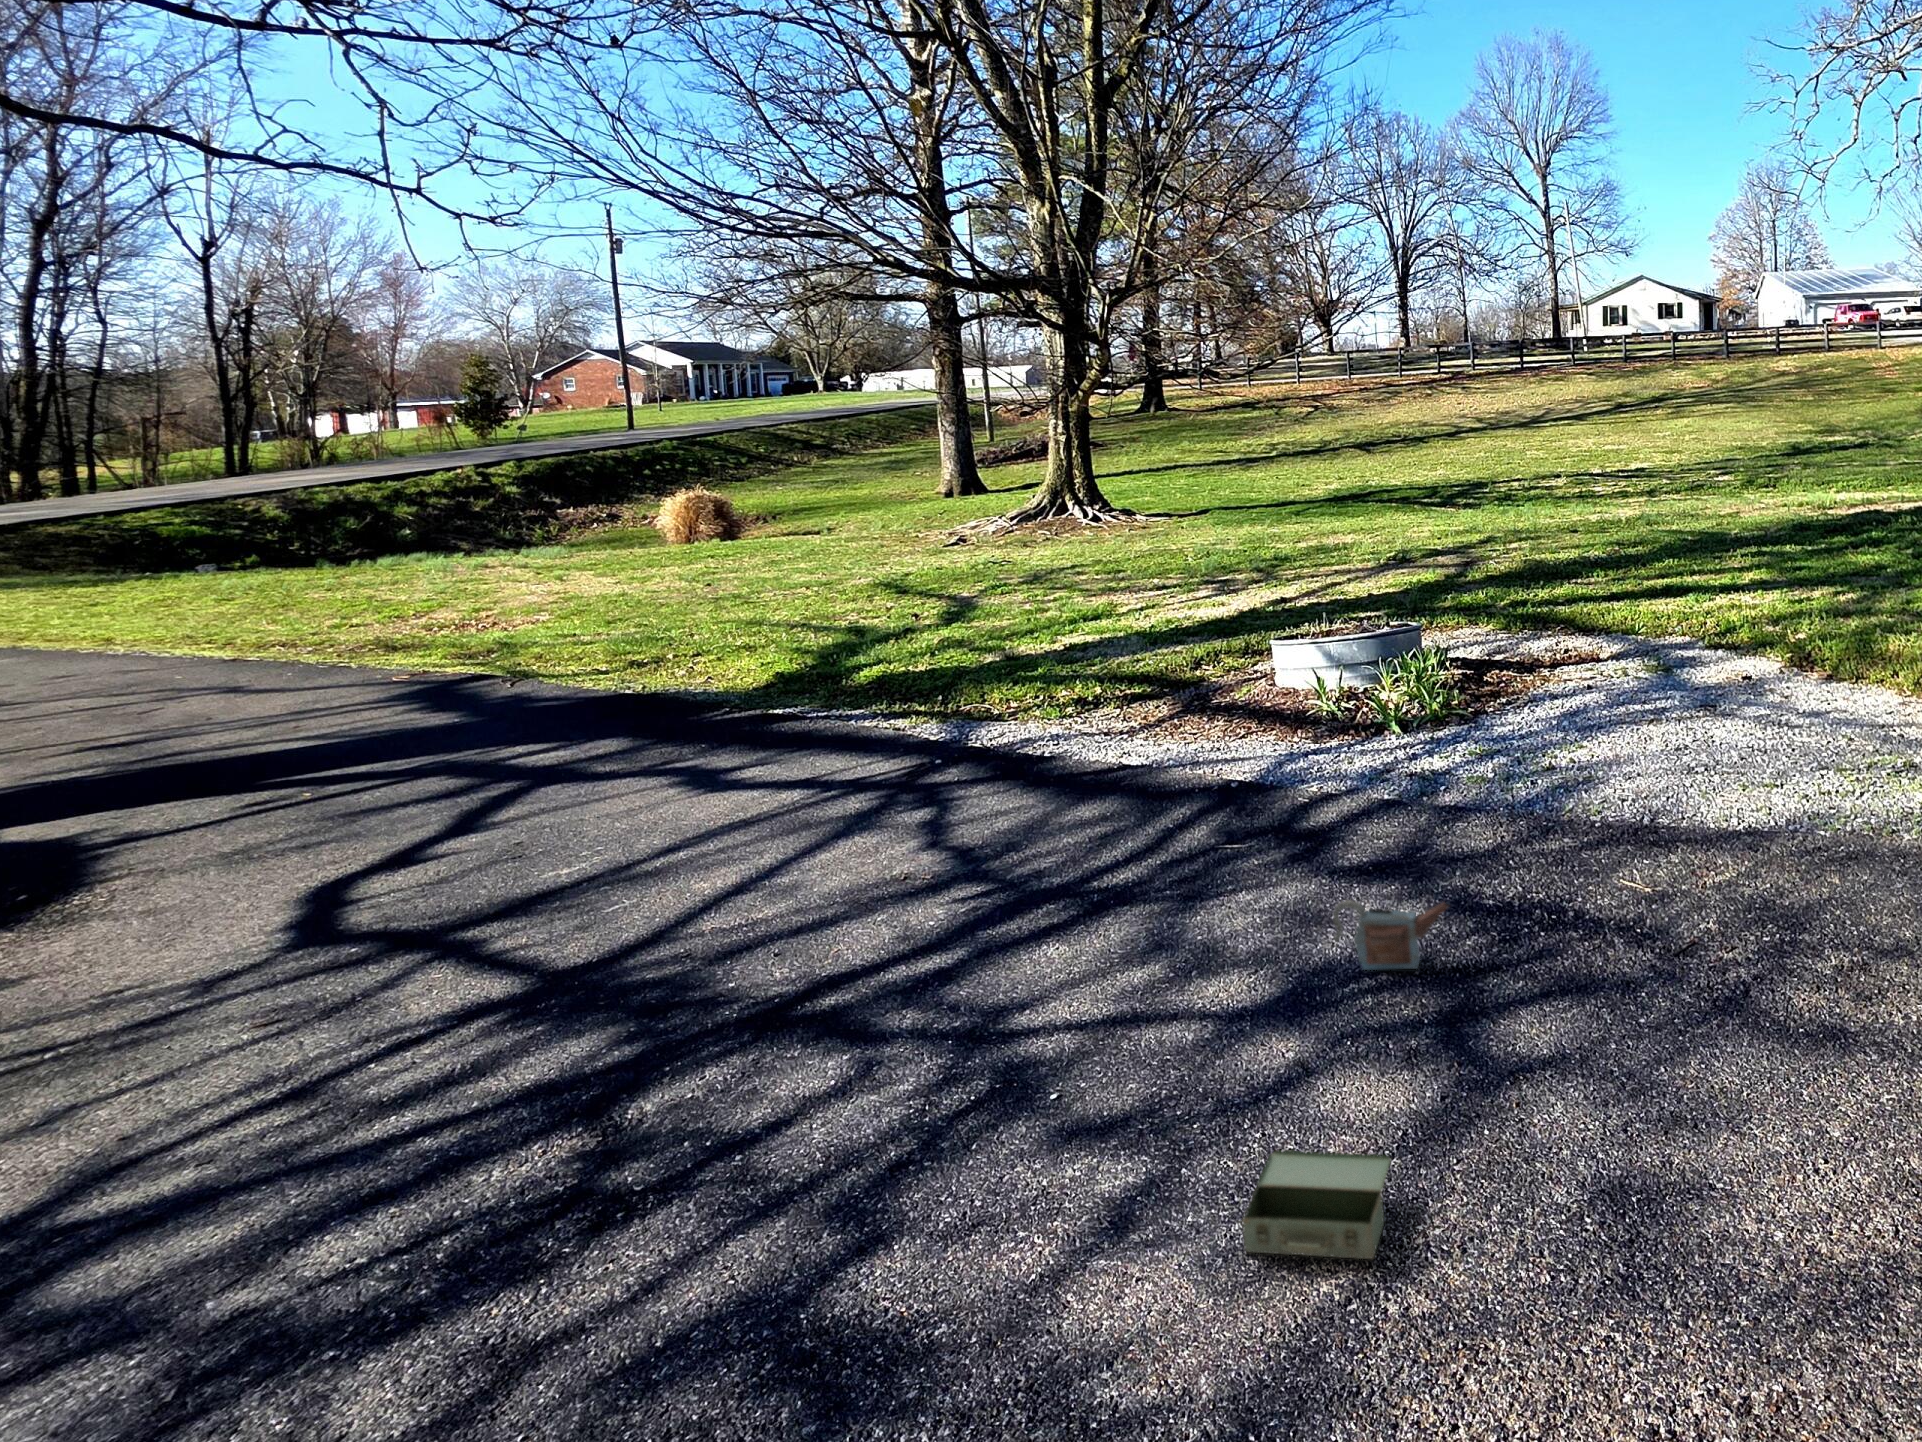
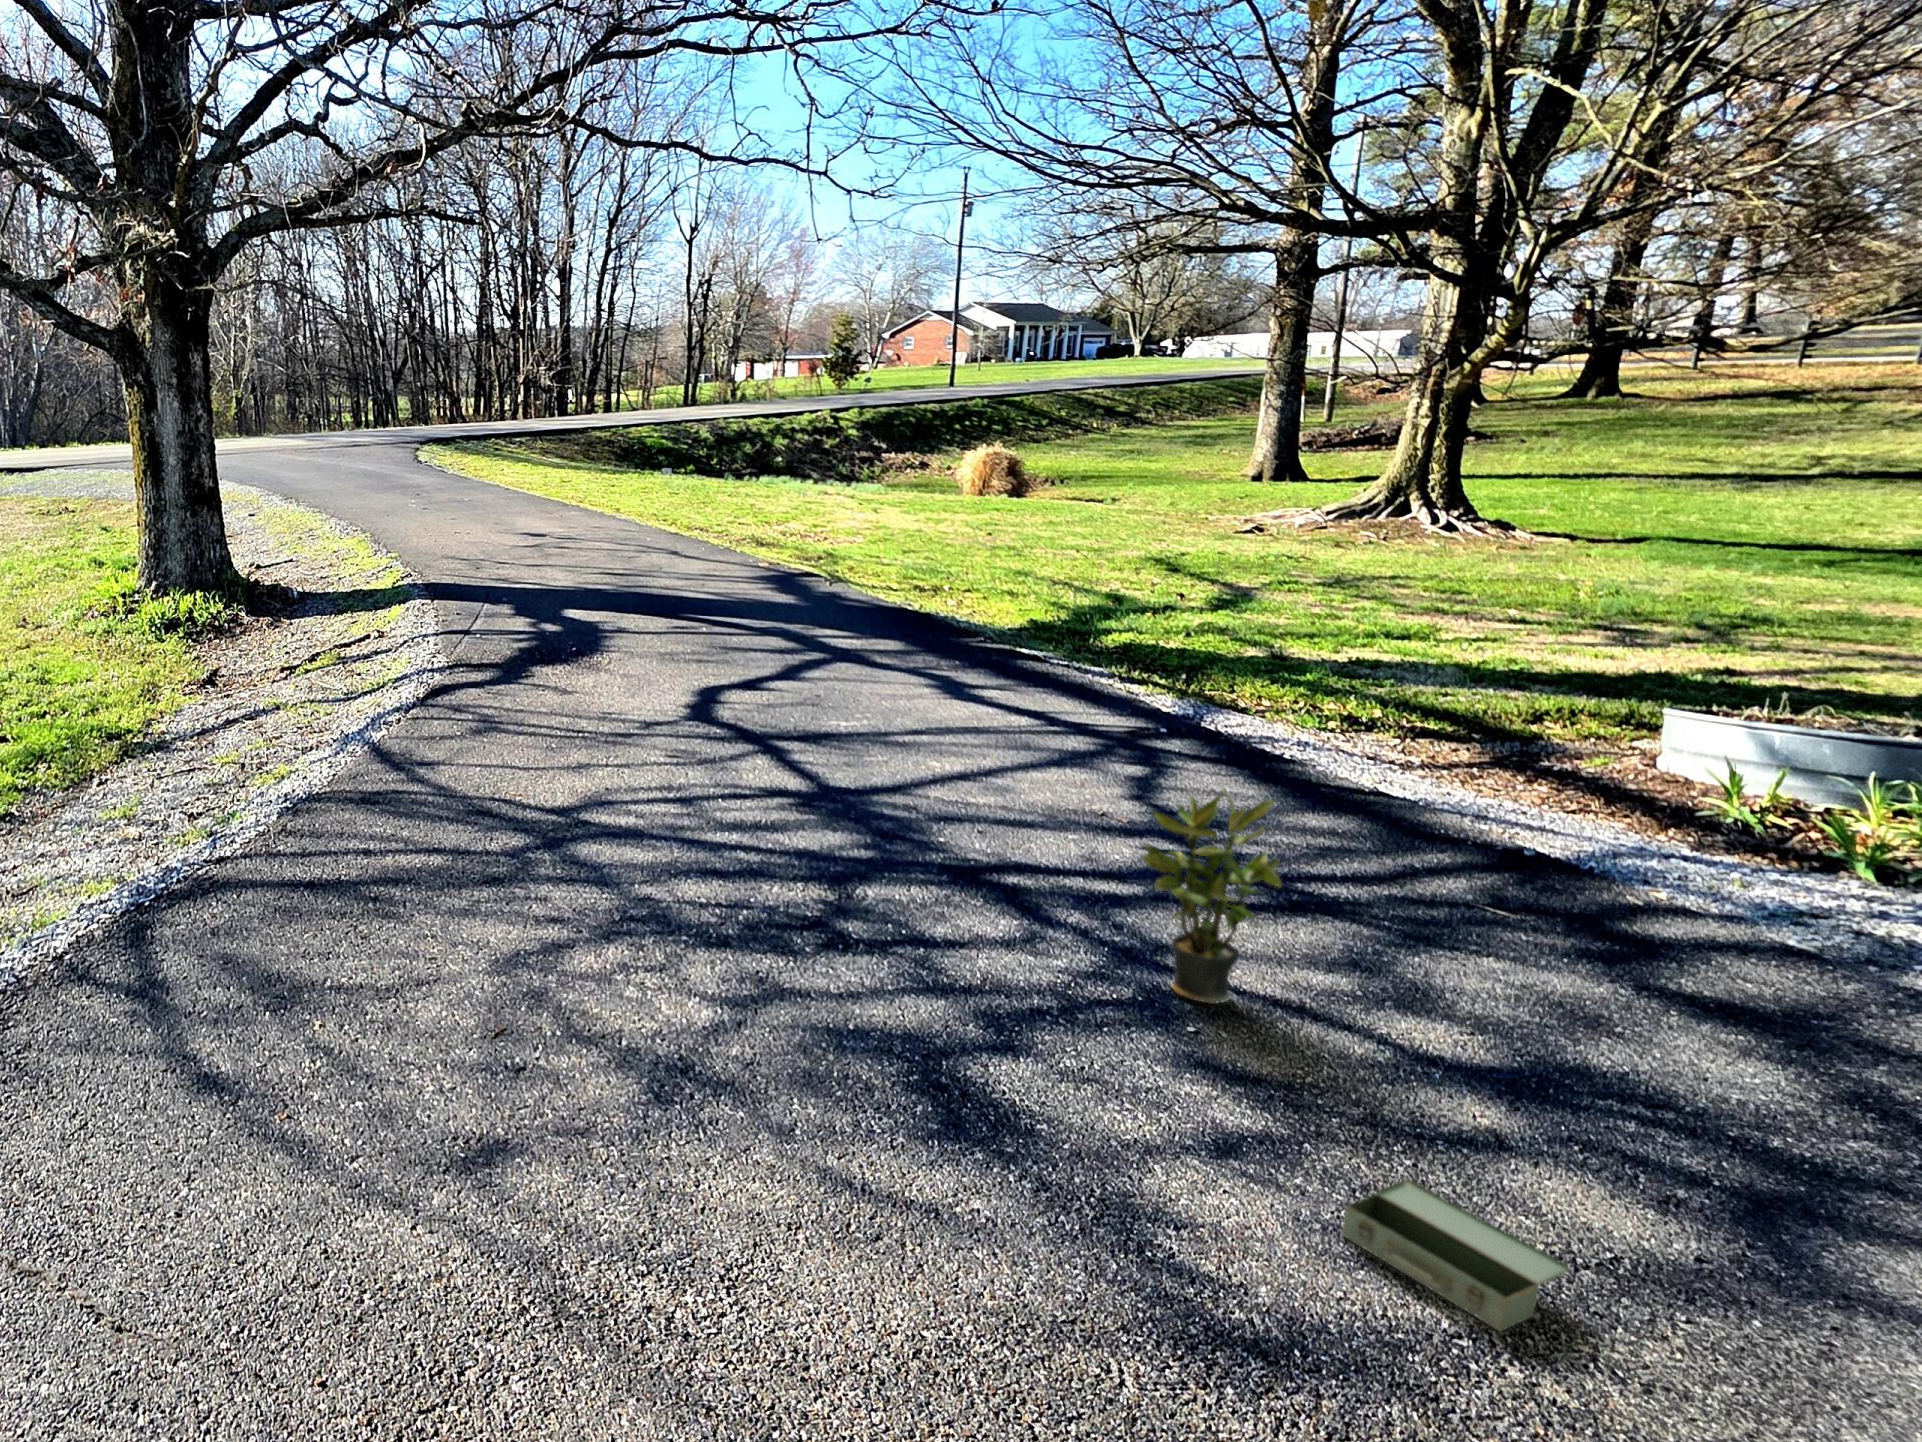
potted plant: none [966,815,1099,1061] -> present [1142,789,1282,1004]
watering can: present [1333,900,1449,970] -> none [1599,1020,1833,1148]

